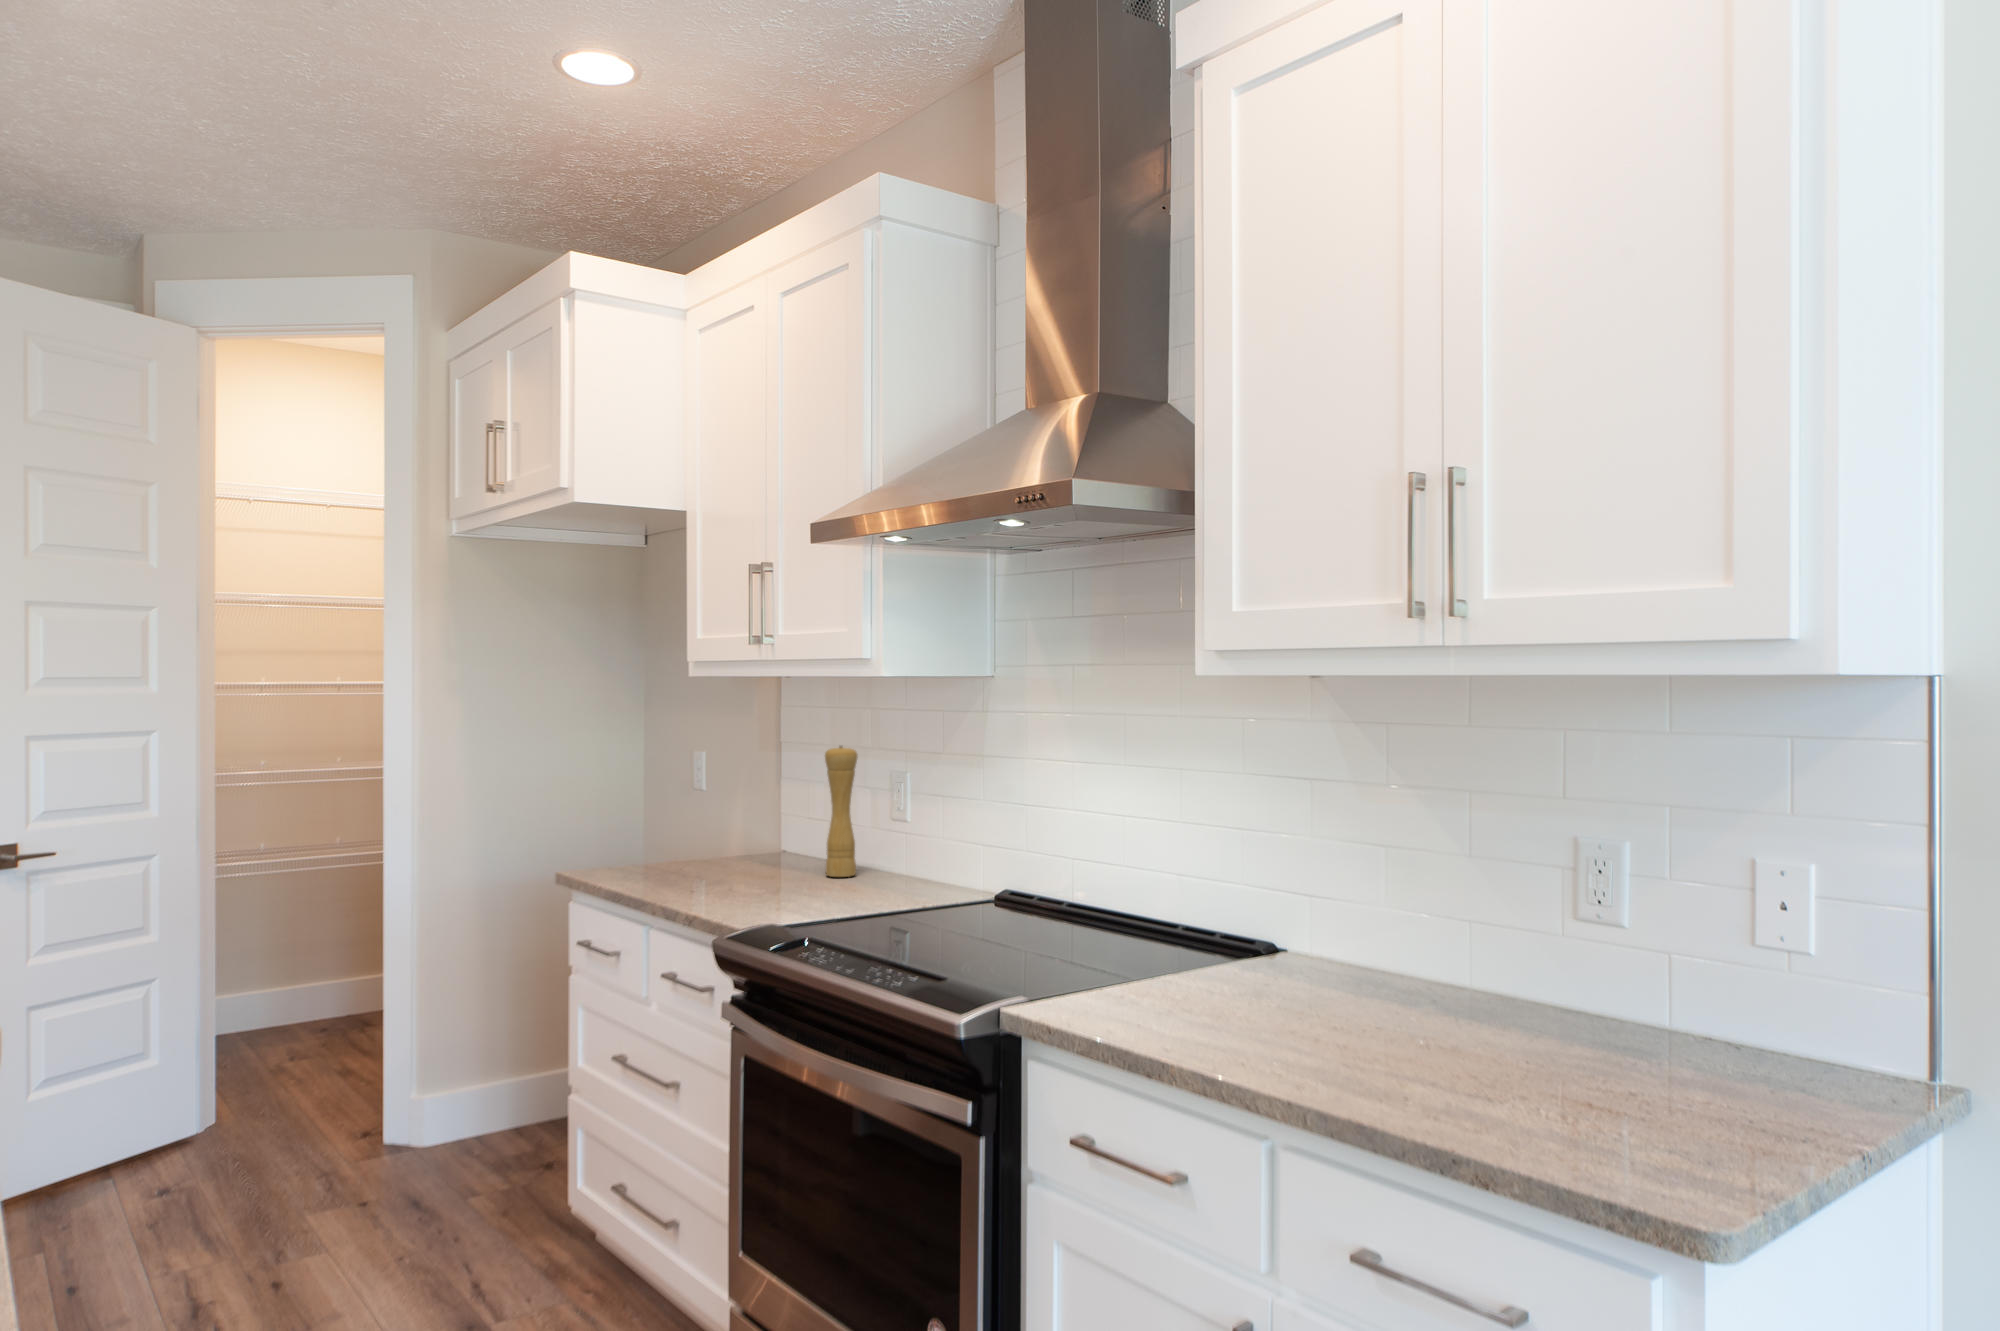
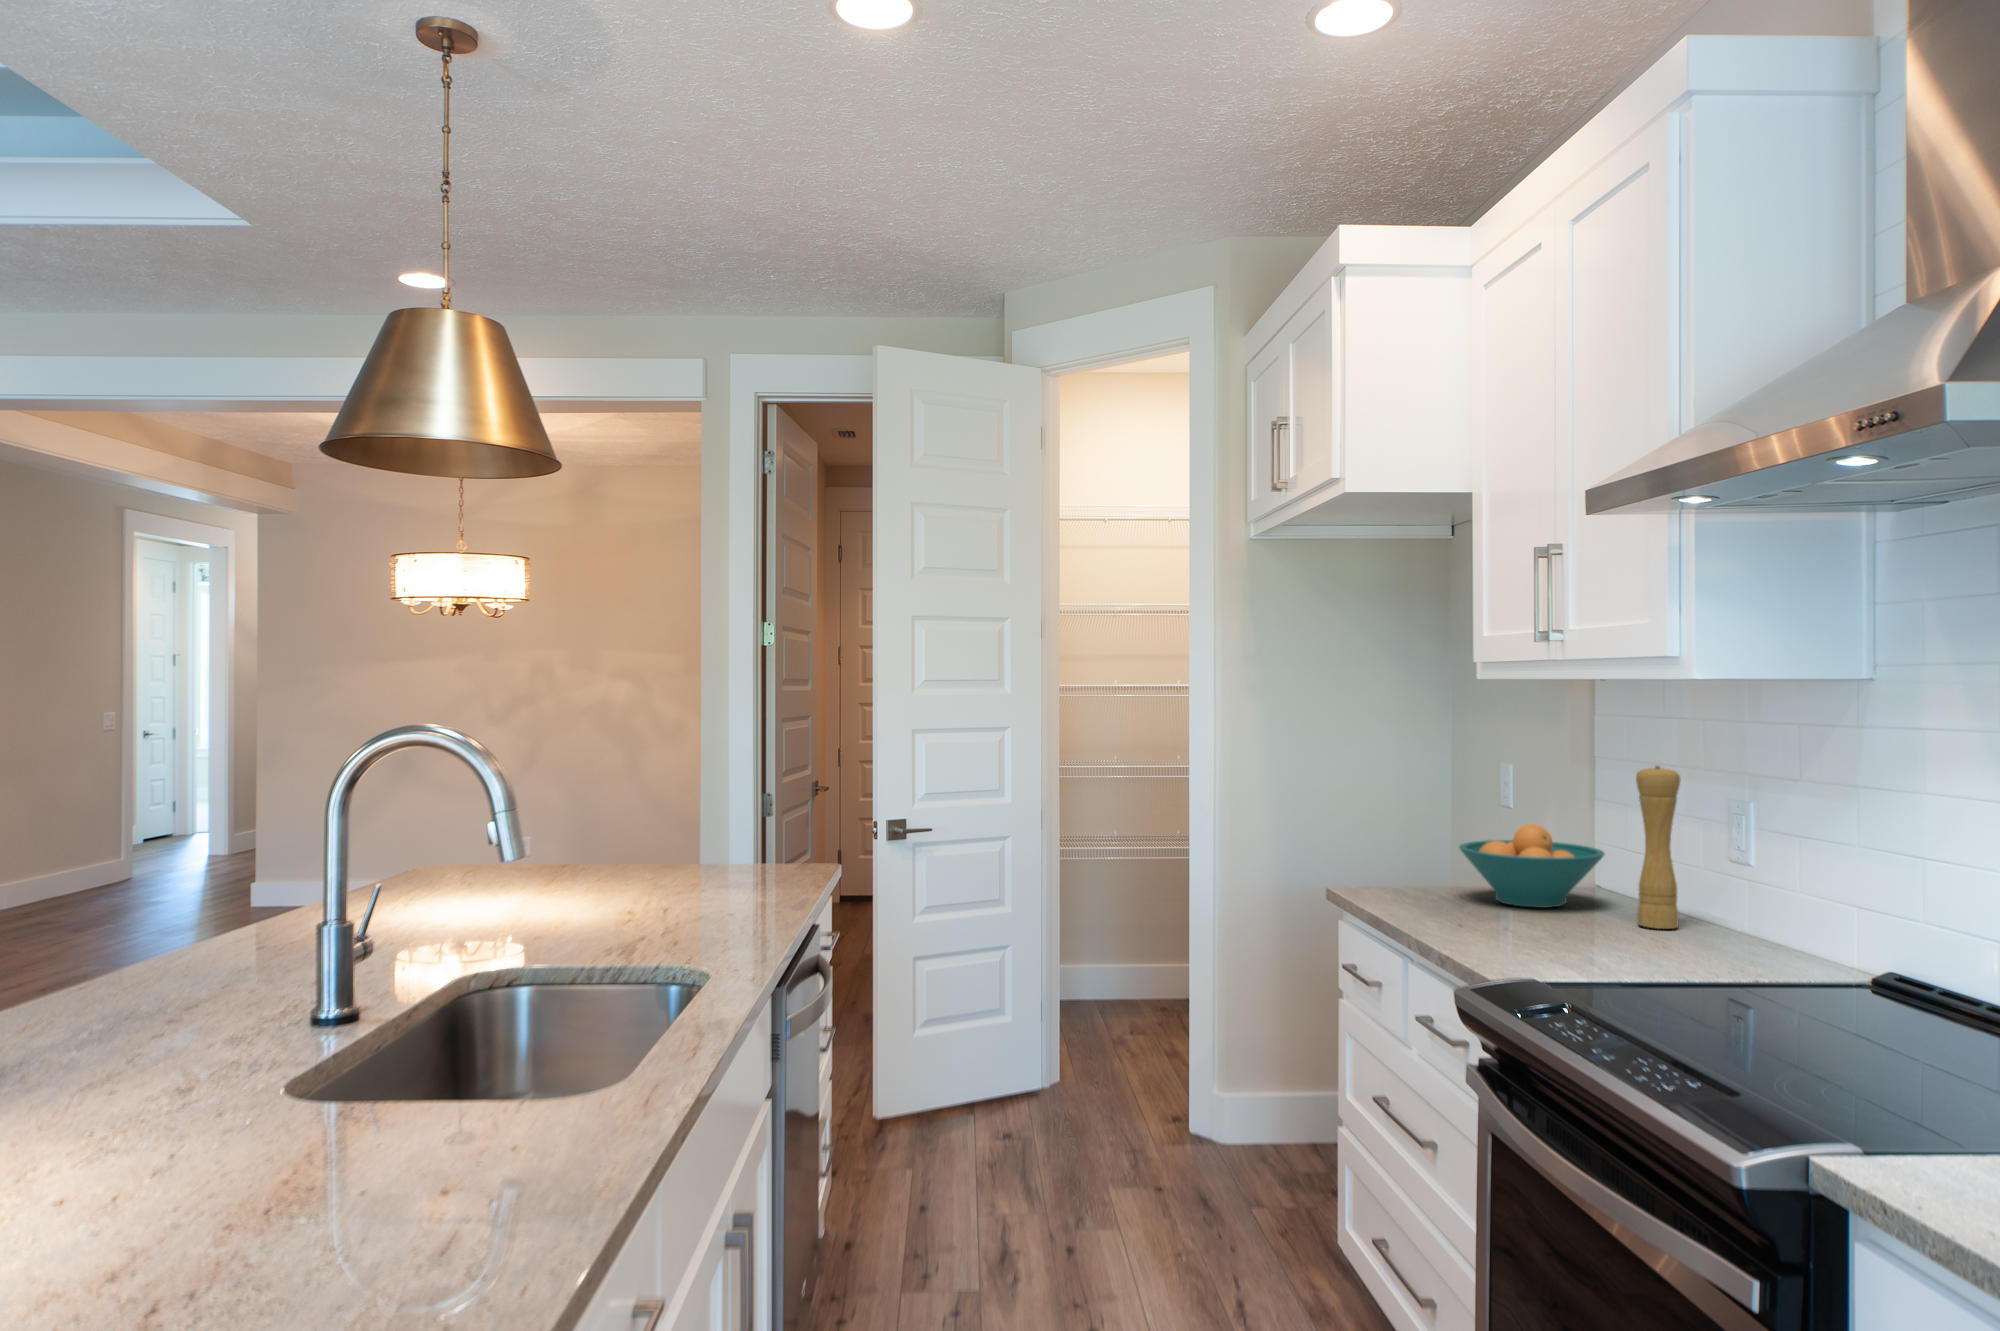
fruit bowl: none [677,800,796,871] -> present [1459,824,1604,908]

